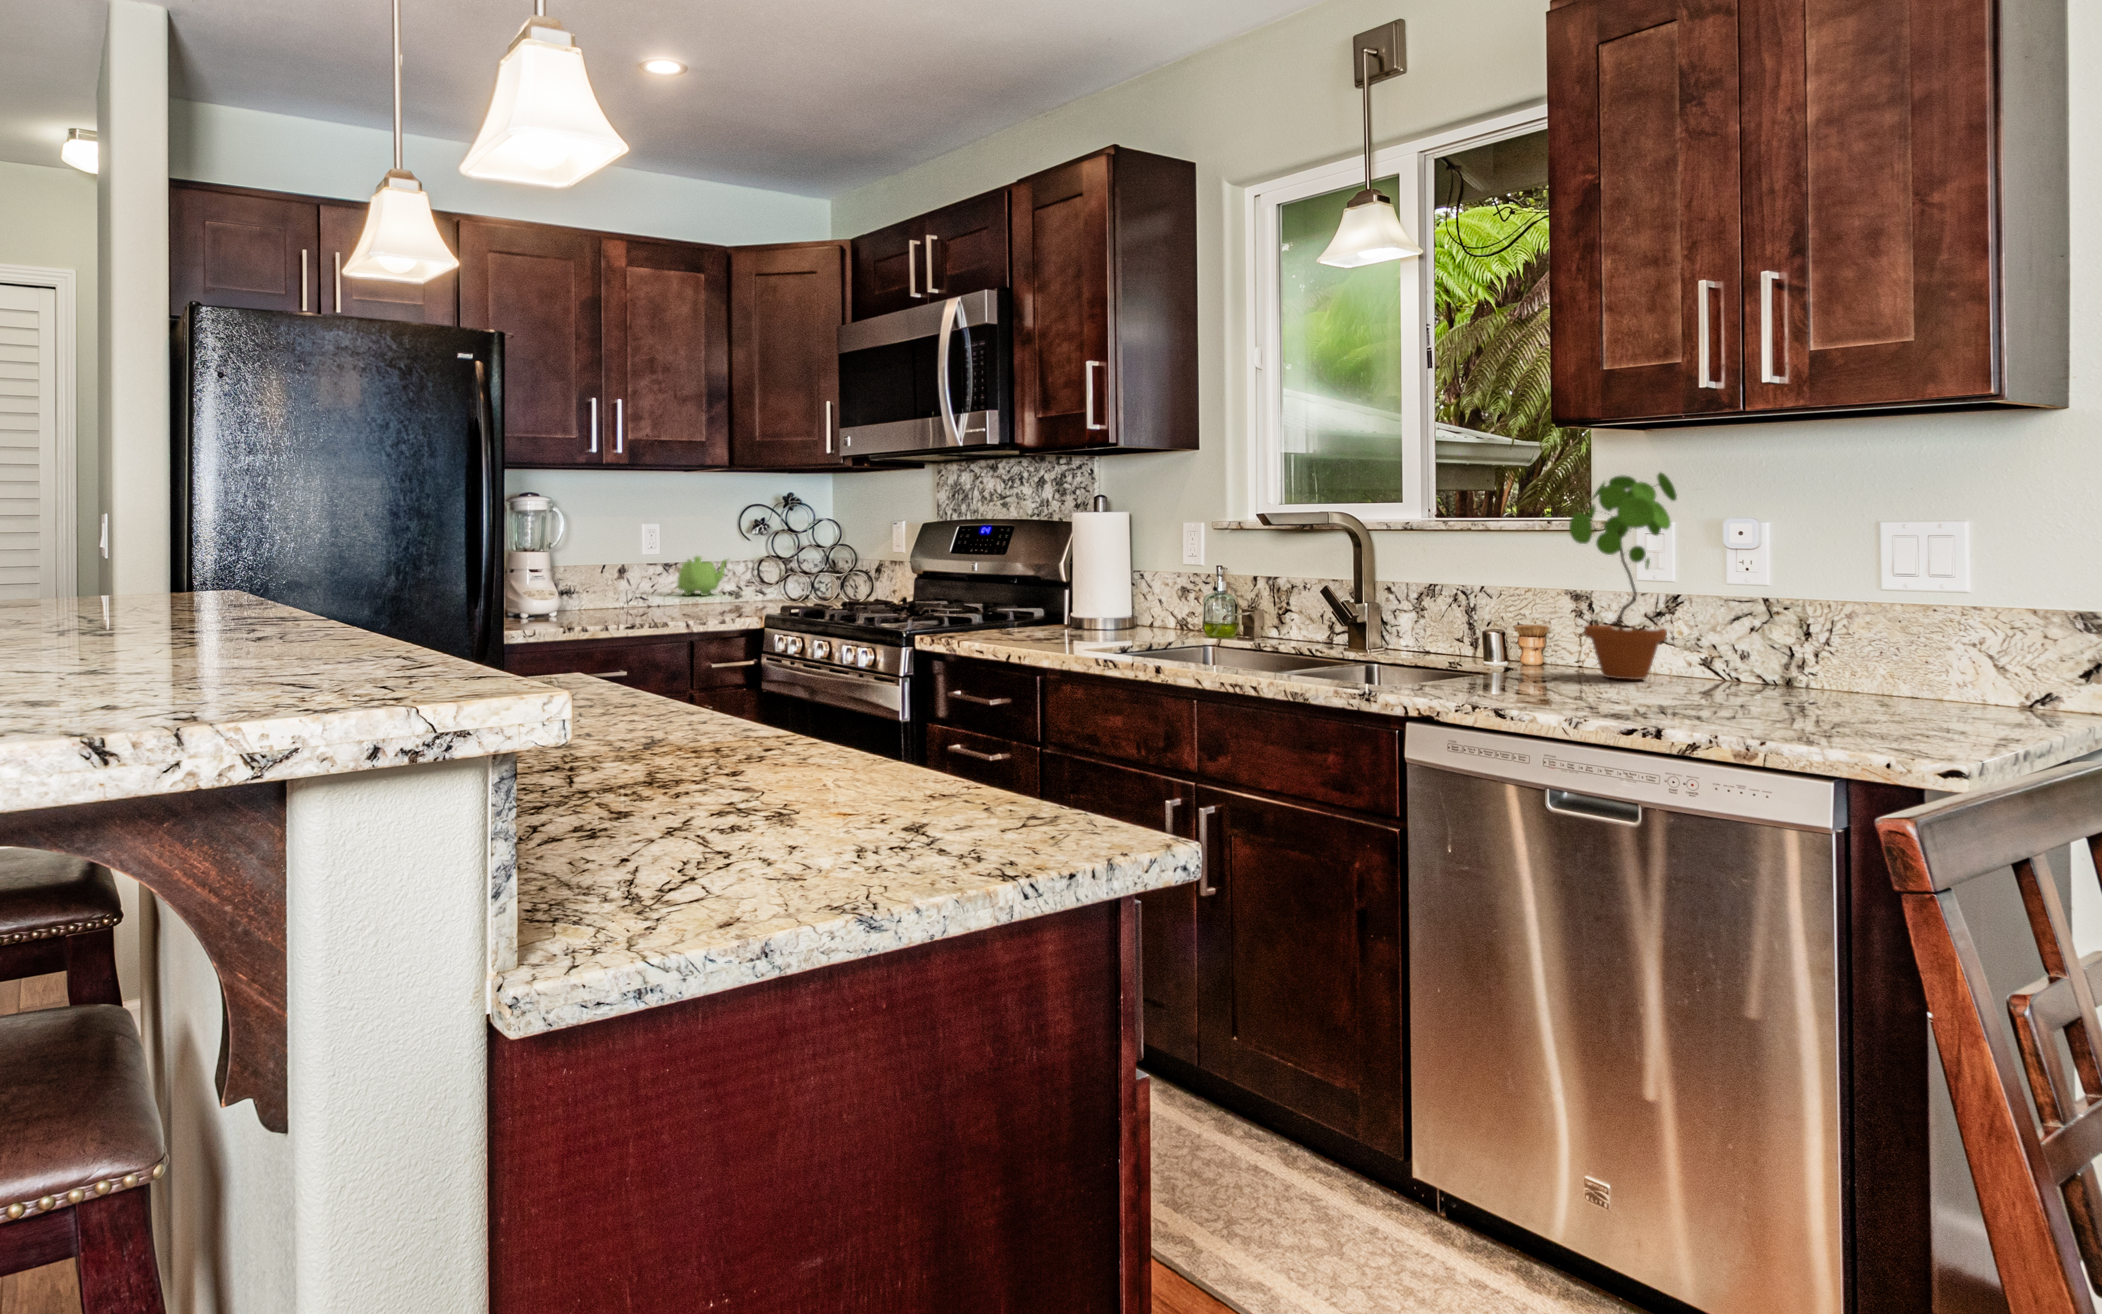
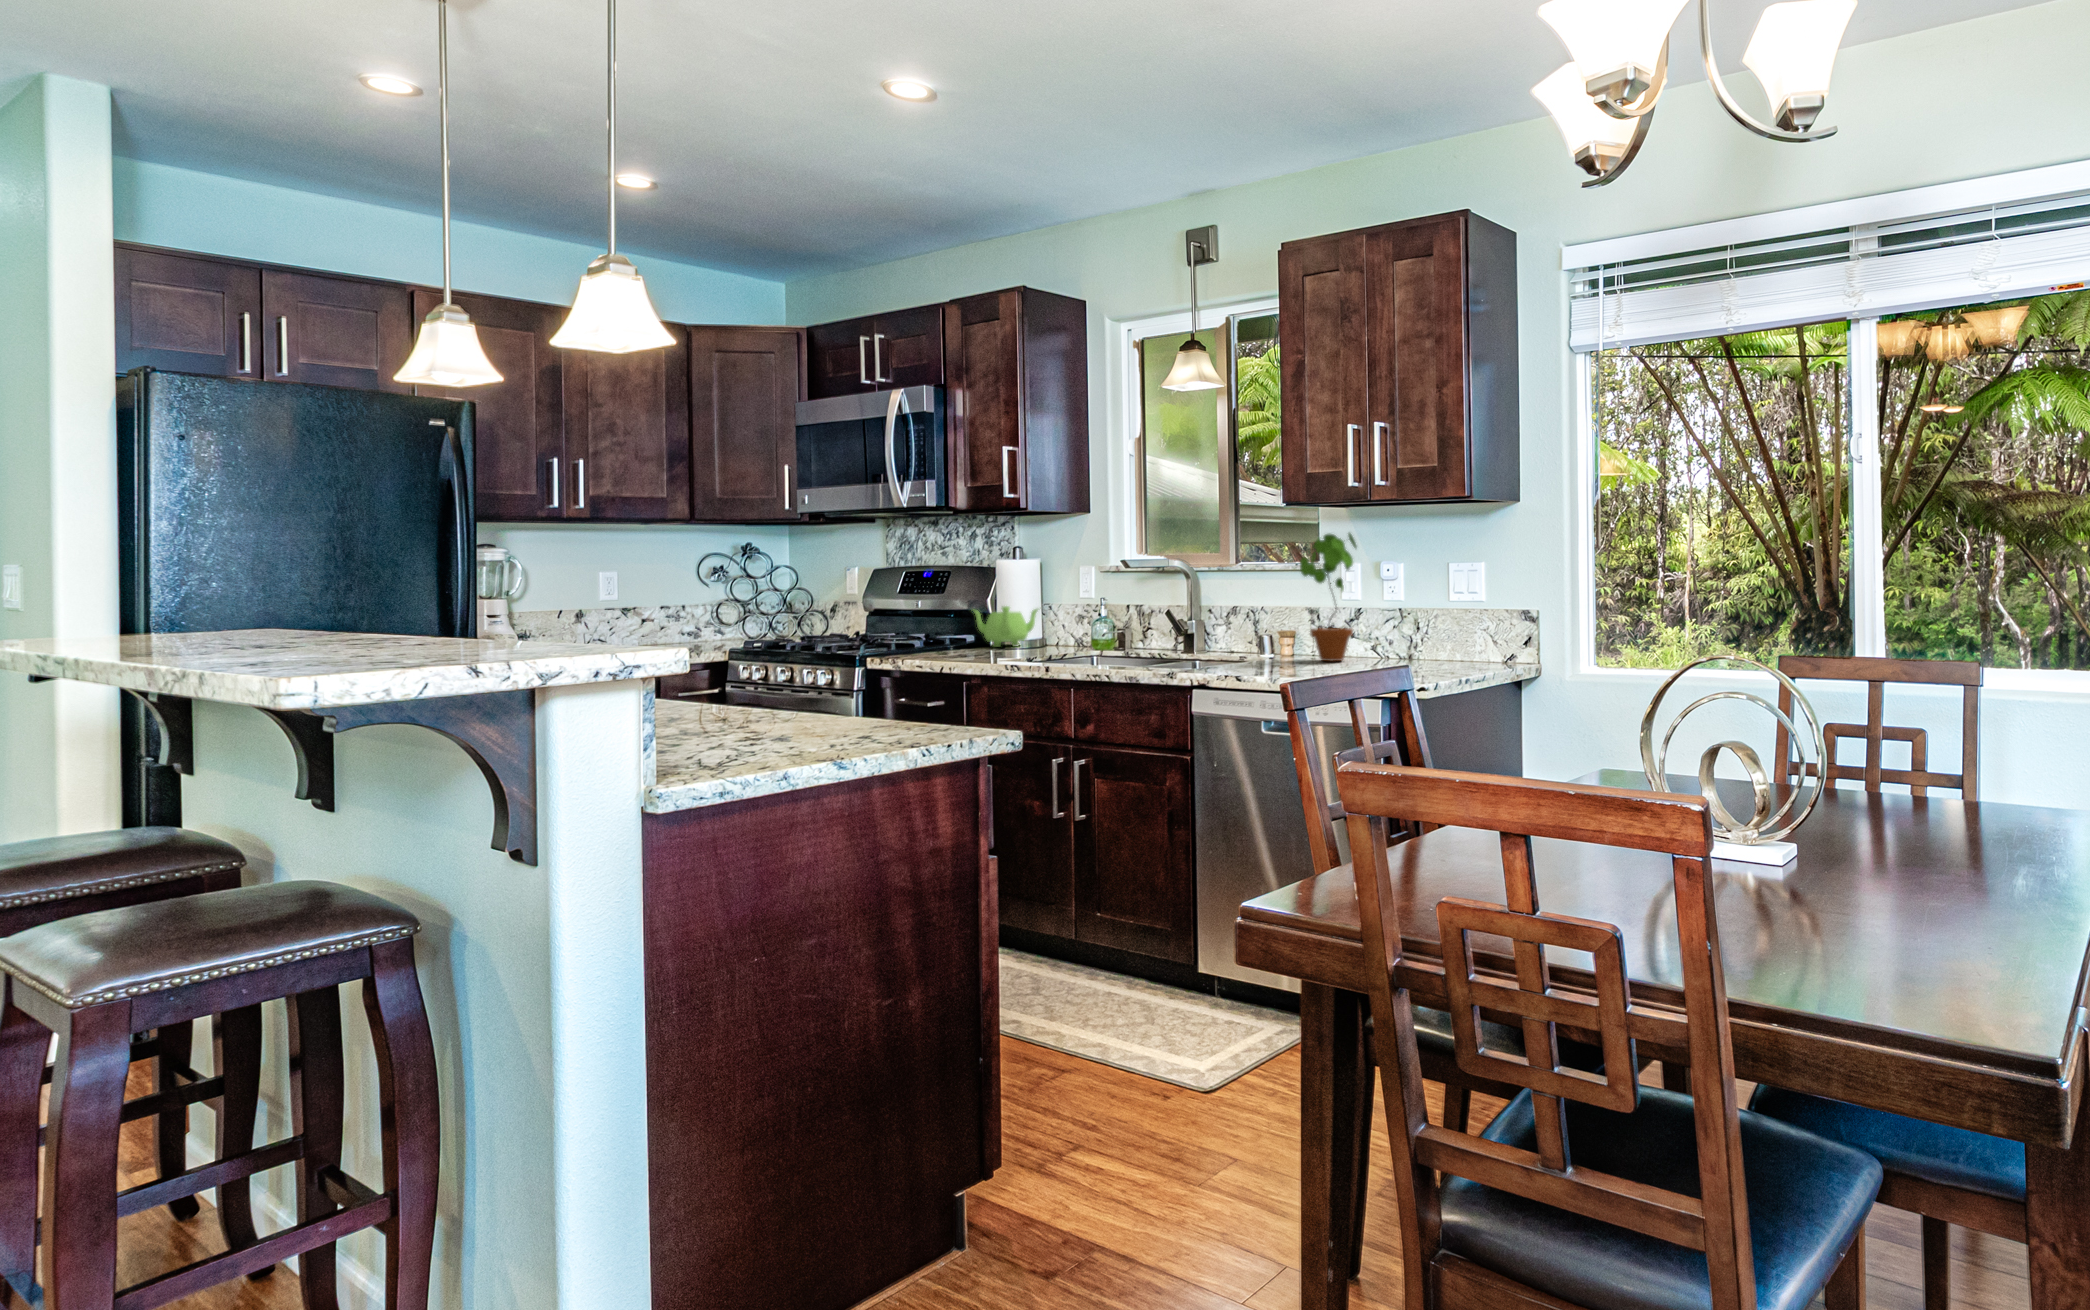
teapot: present [677,556,727,596] -> present [974,606,1038,647]

